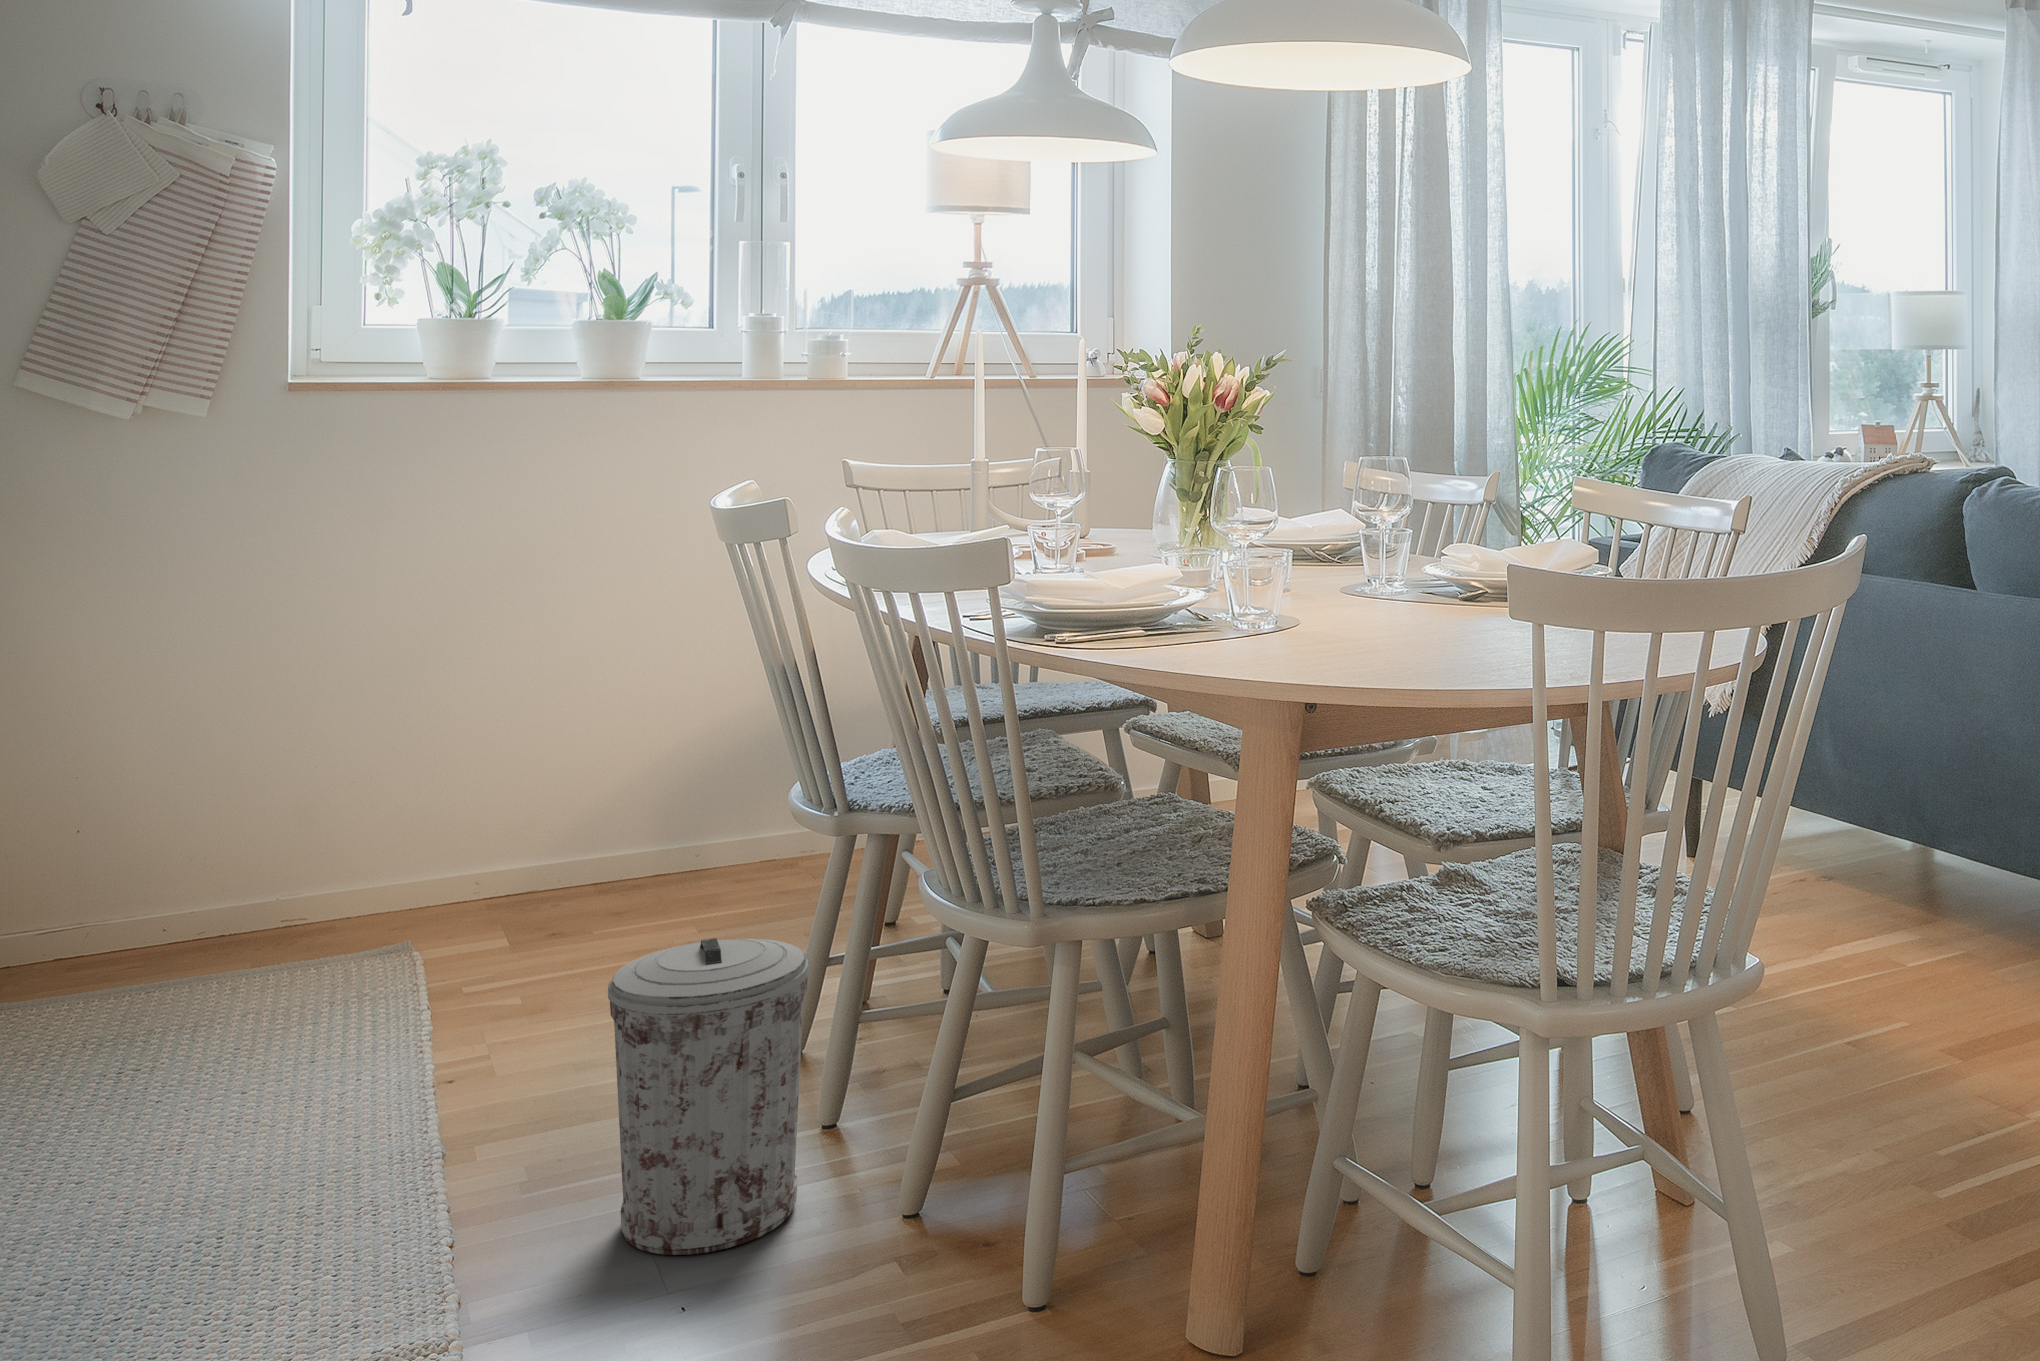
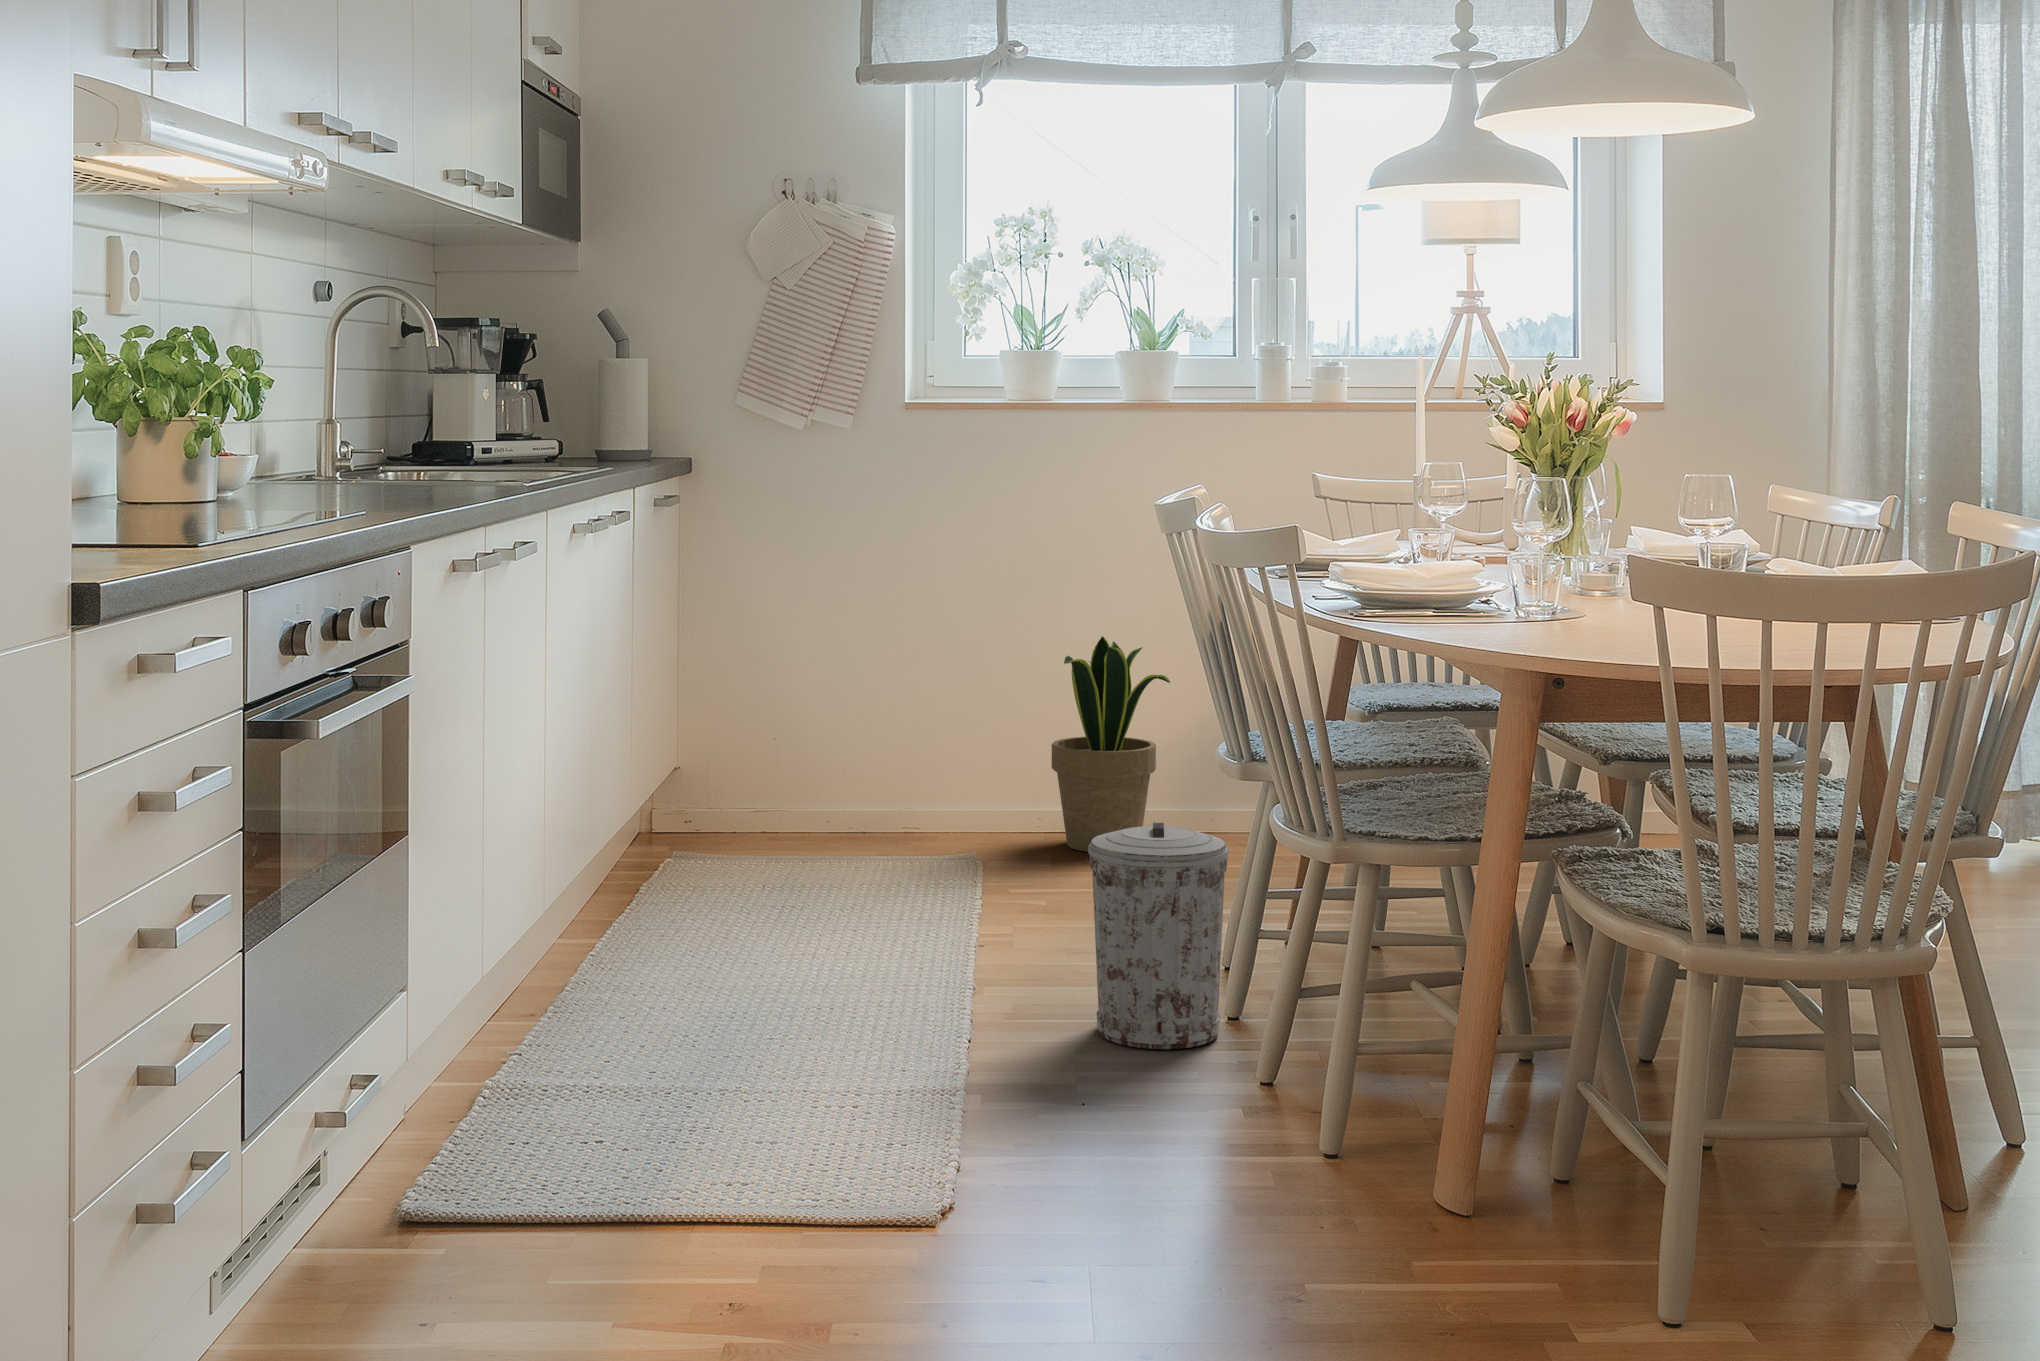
potted plant: none [499,658,657,918] -> present [1052,636,1170,852]

